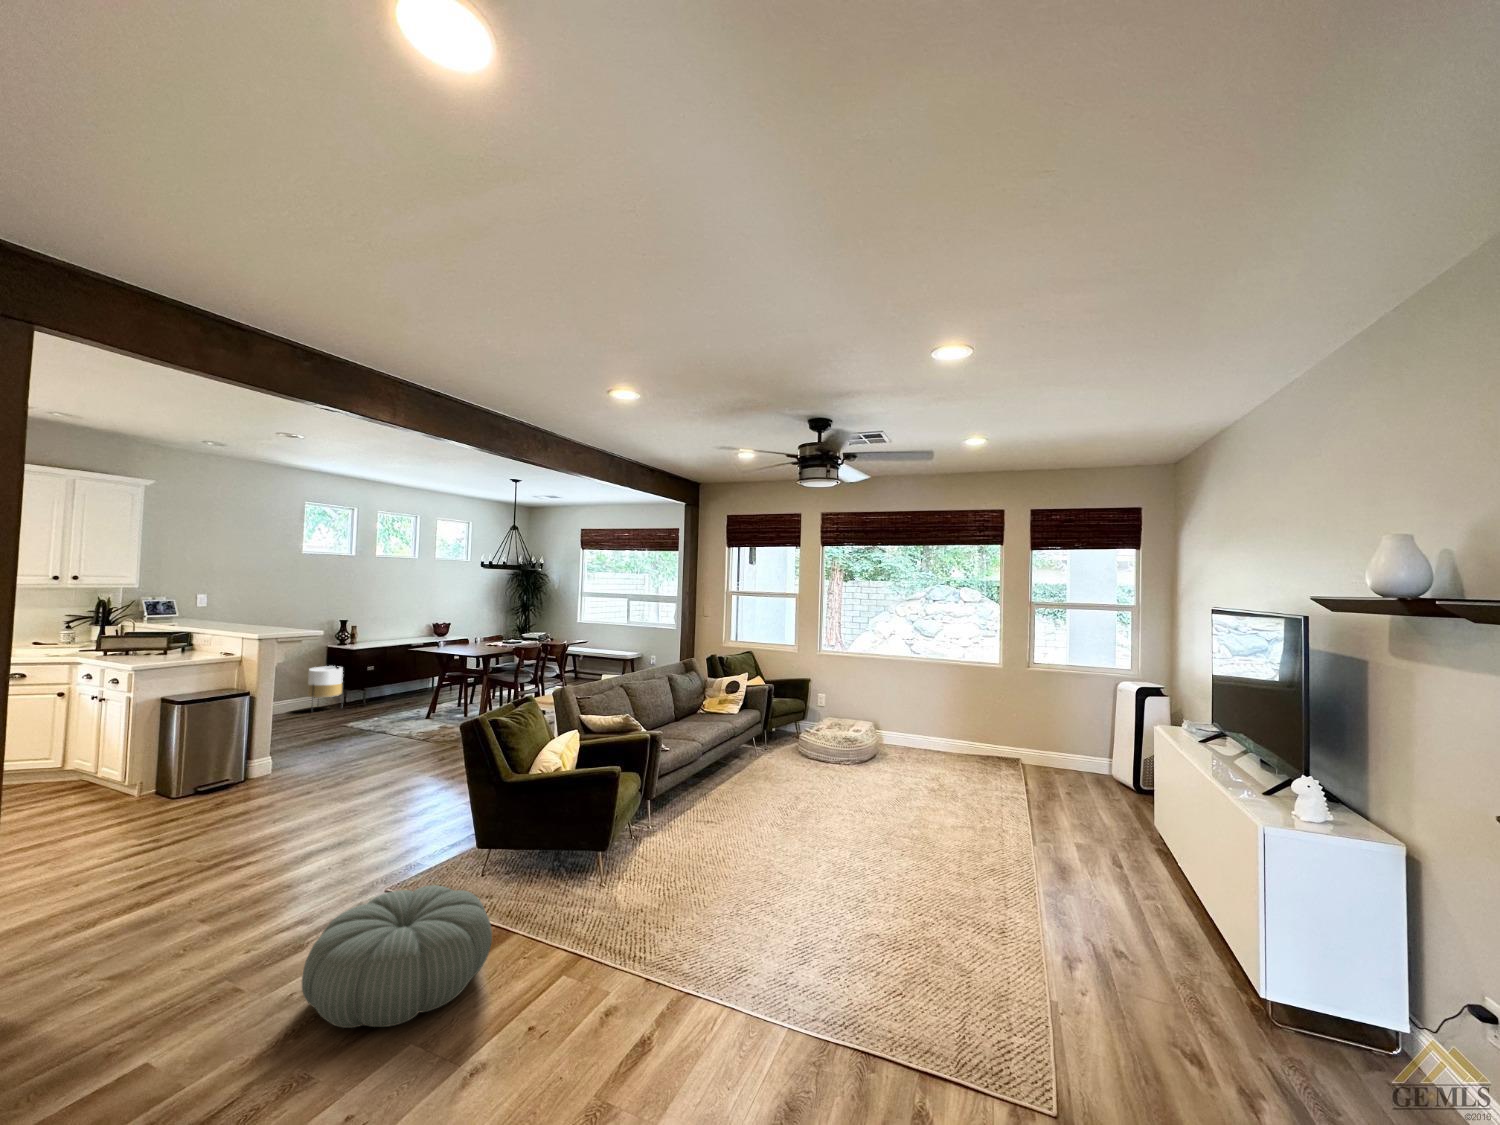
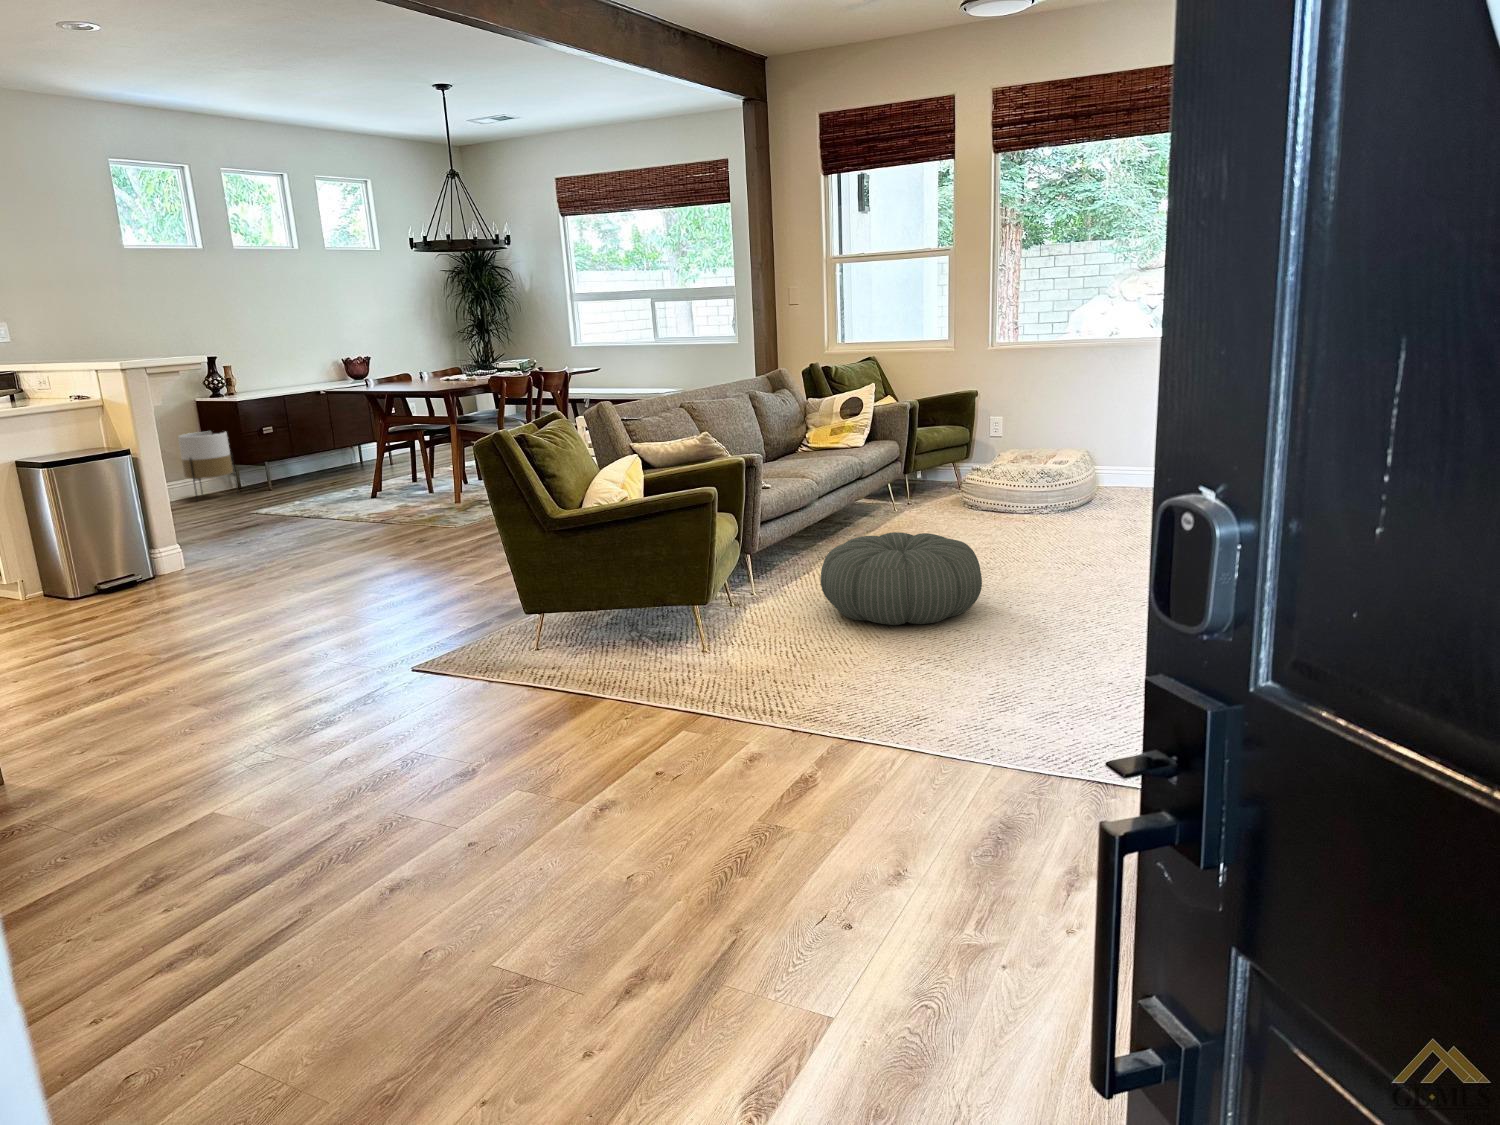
pouf: present [302,885,492,1028] -> present [821,532,982,625]

